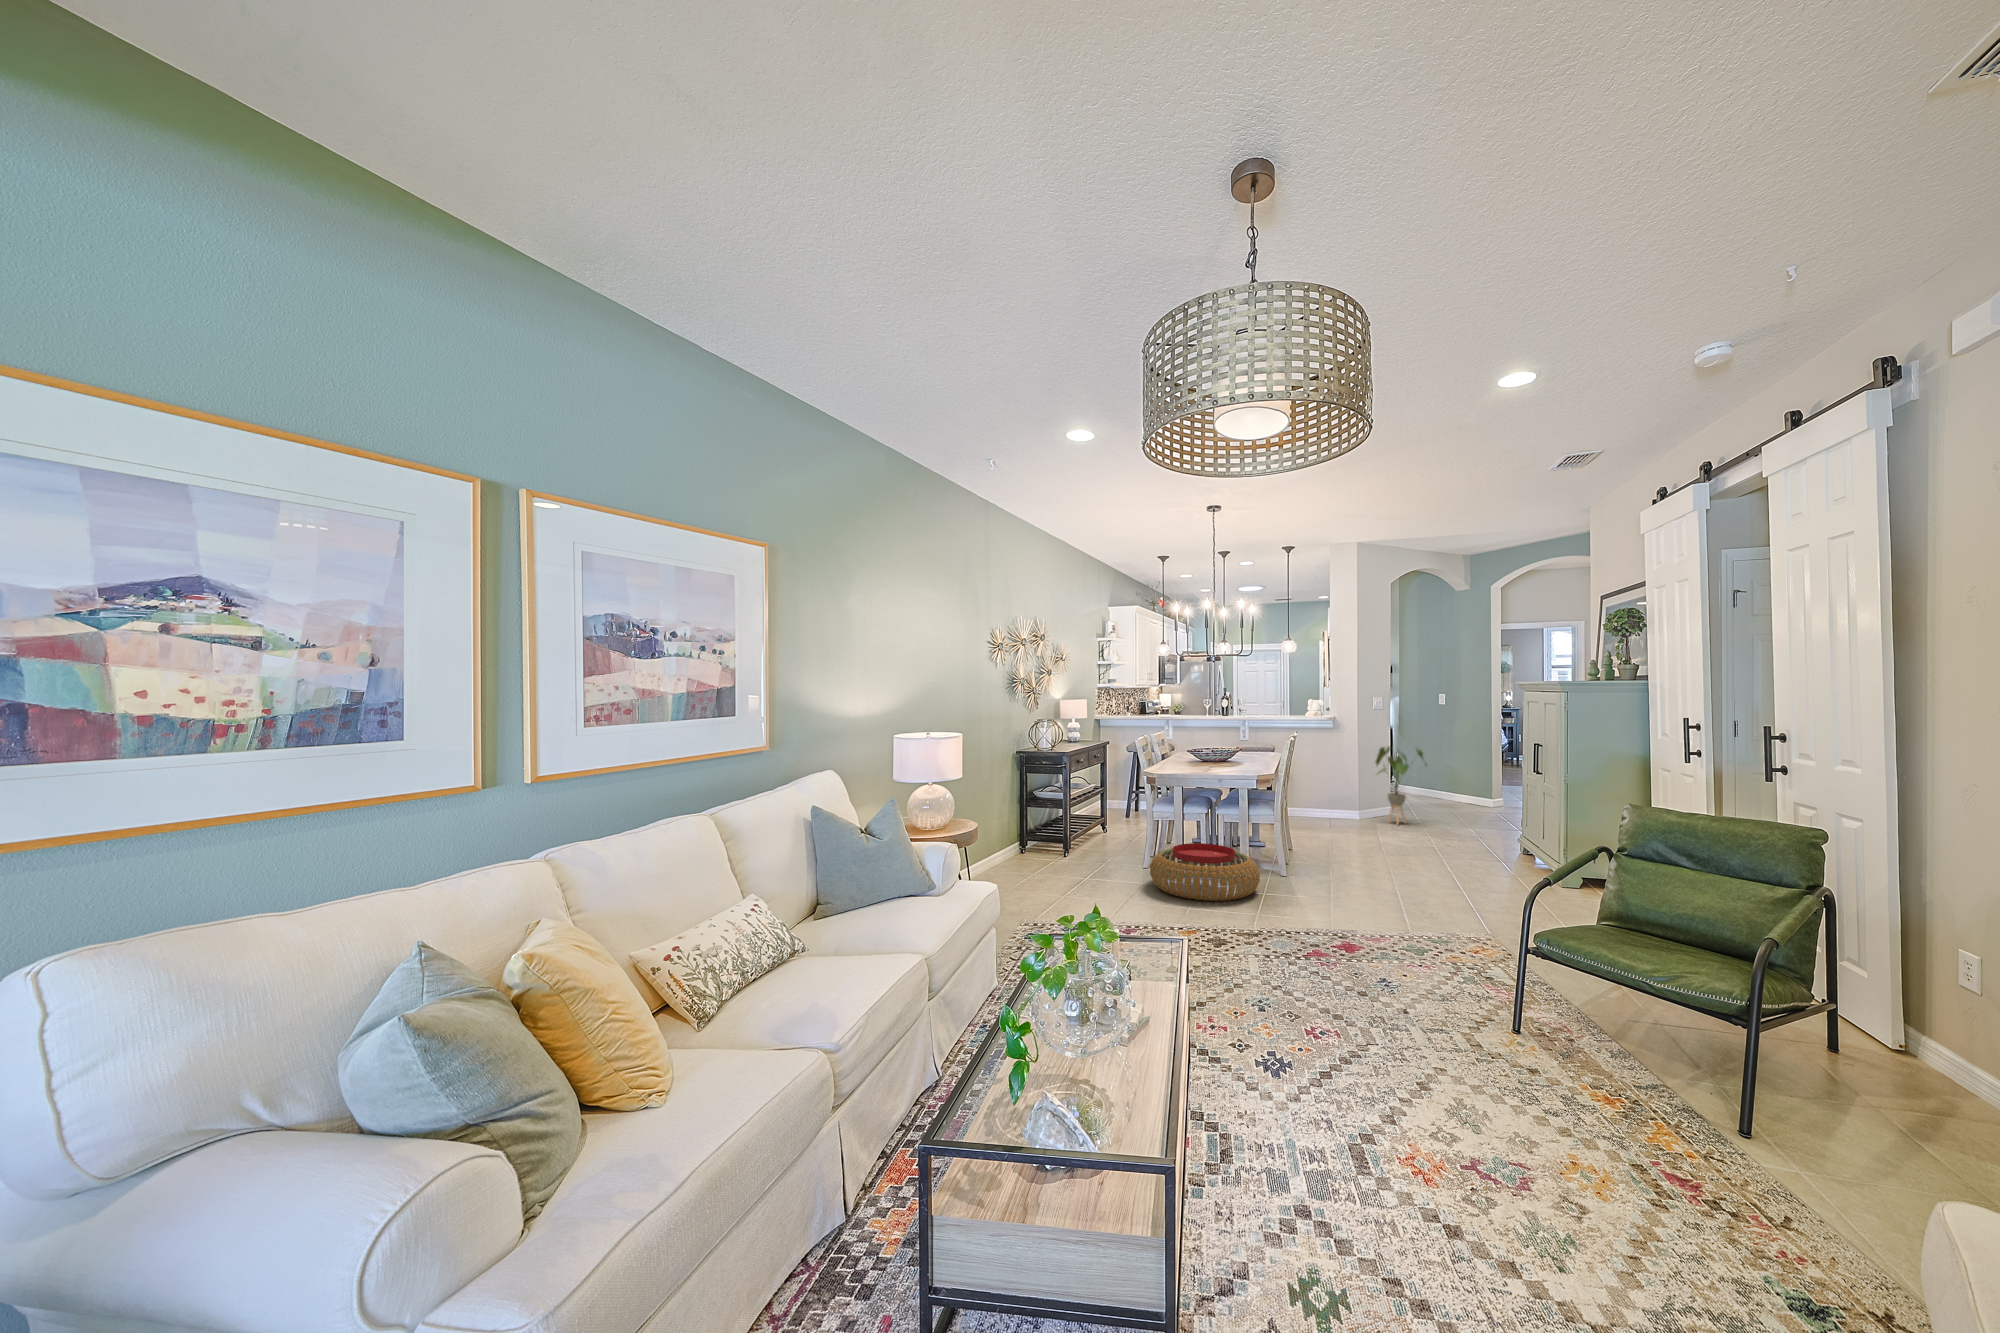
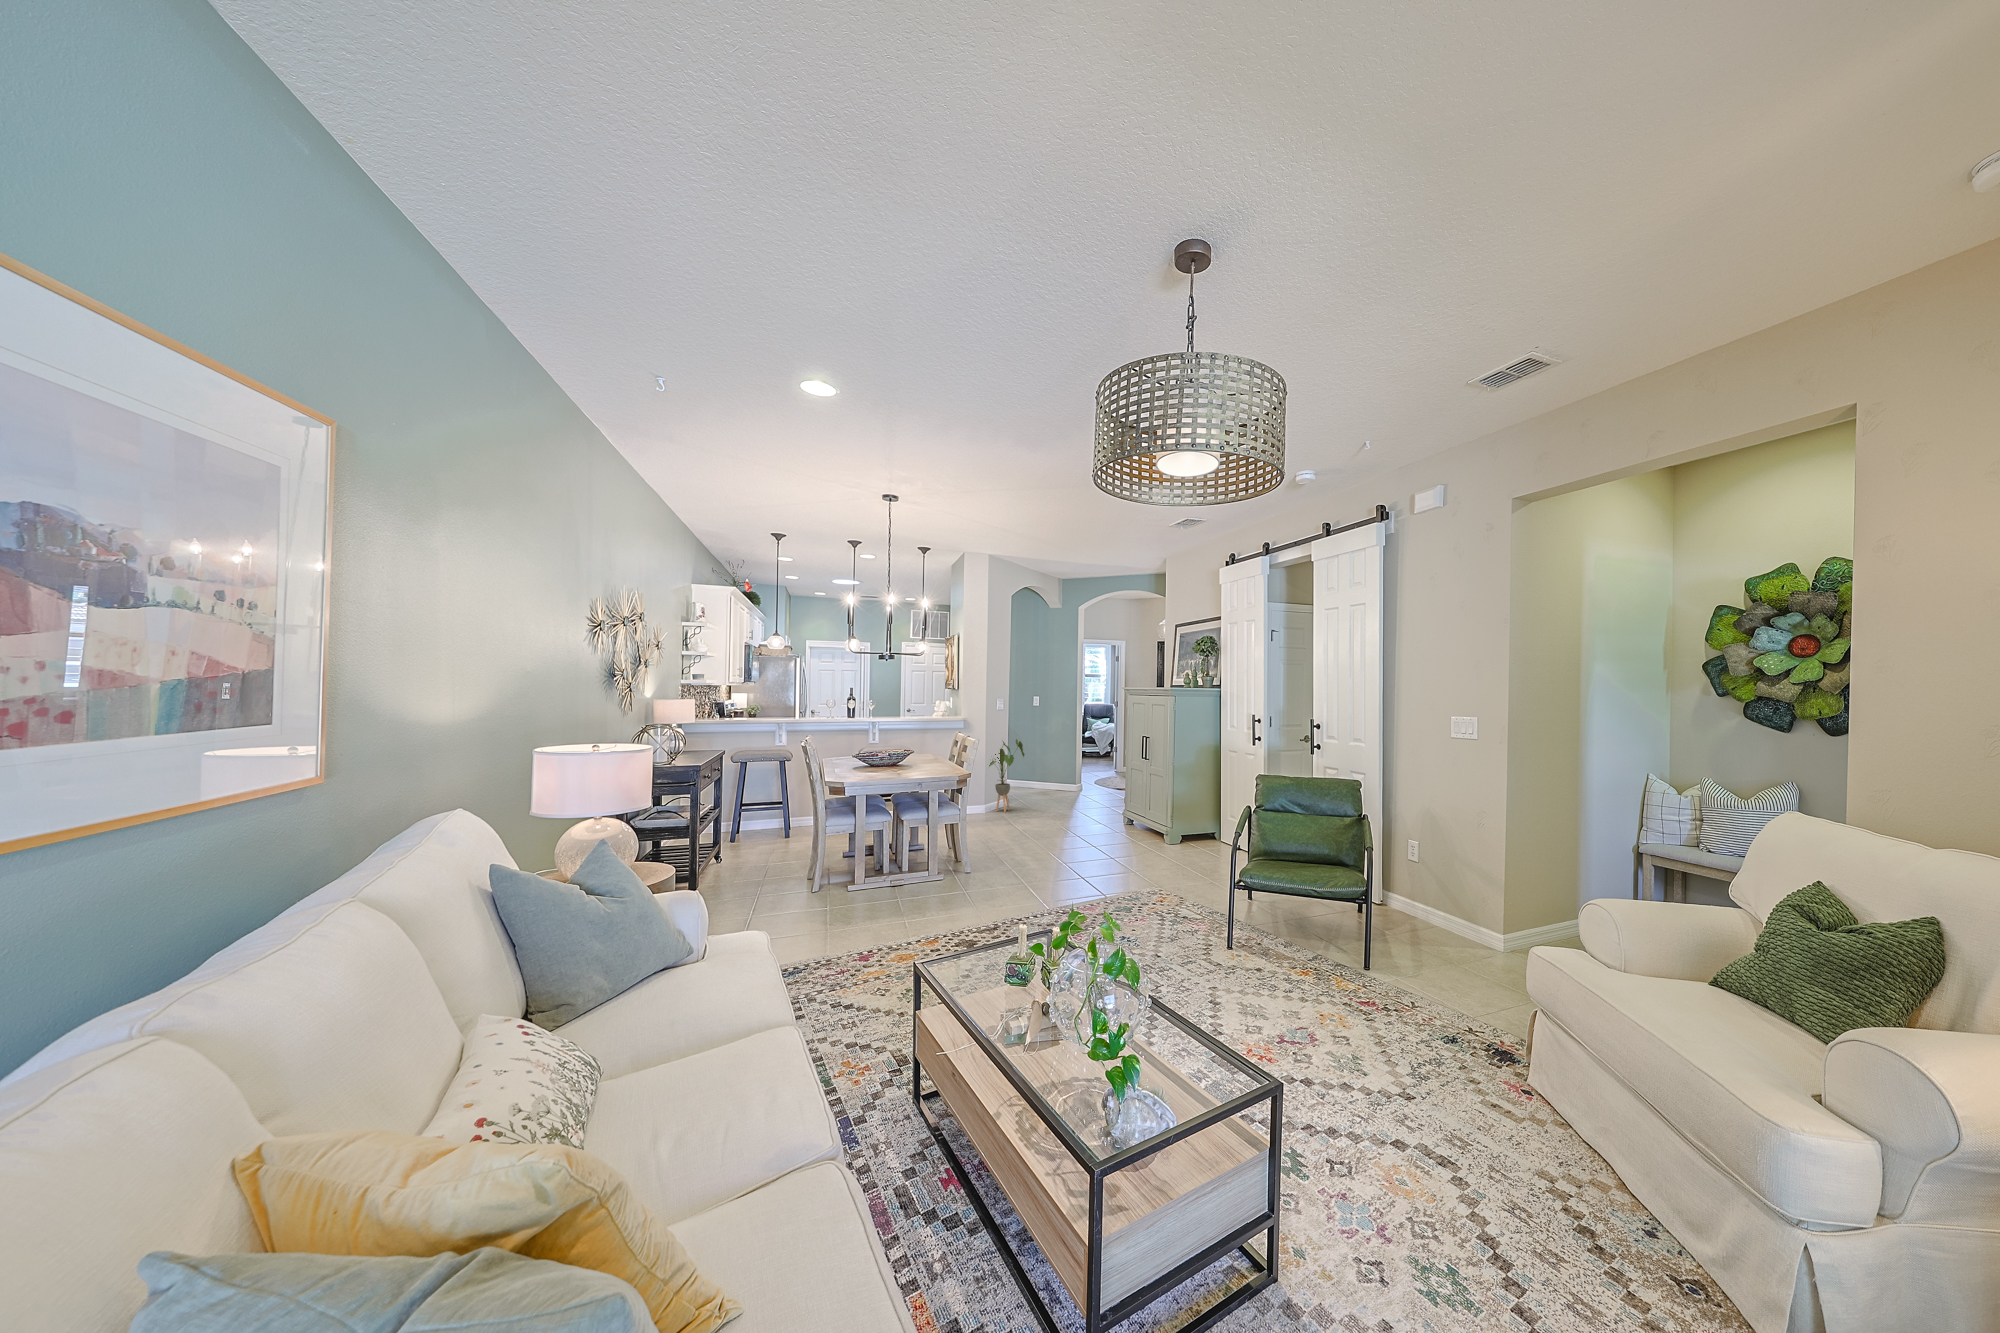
pouf: present [1150,843,1260,901] -> none [849,850,958,908]

